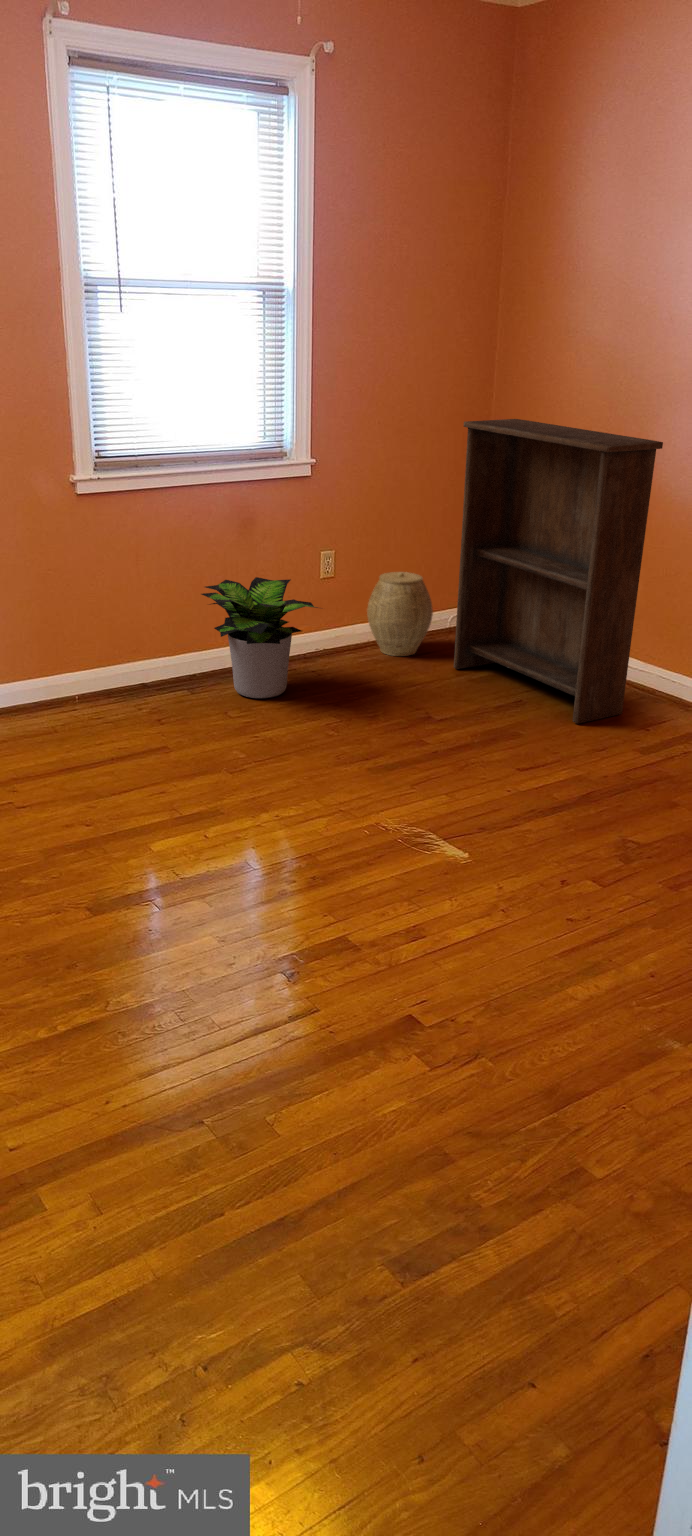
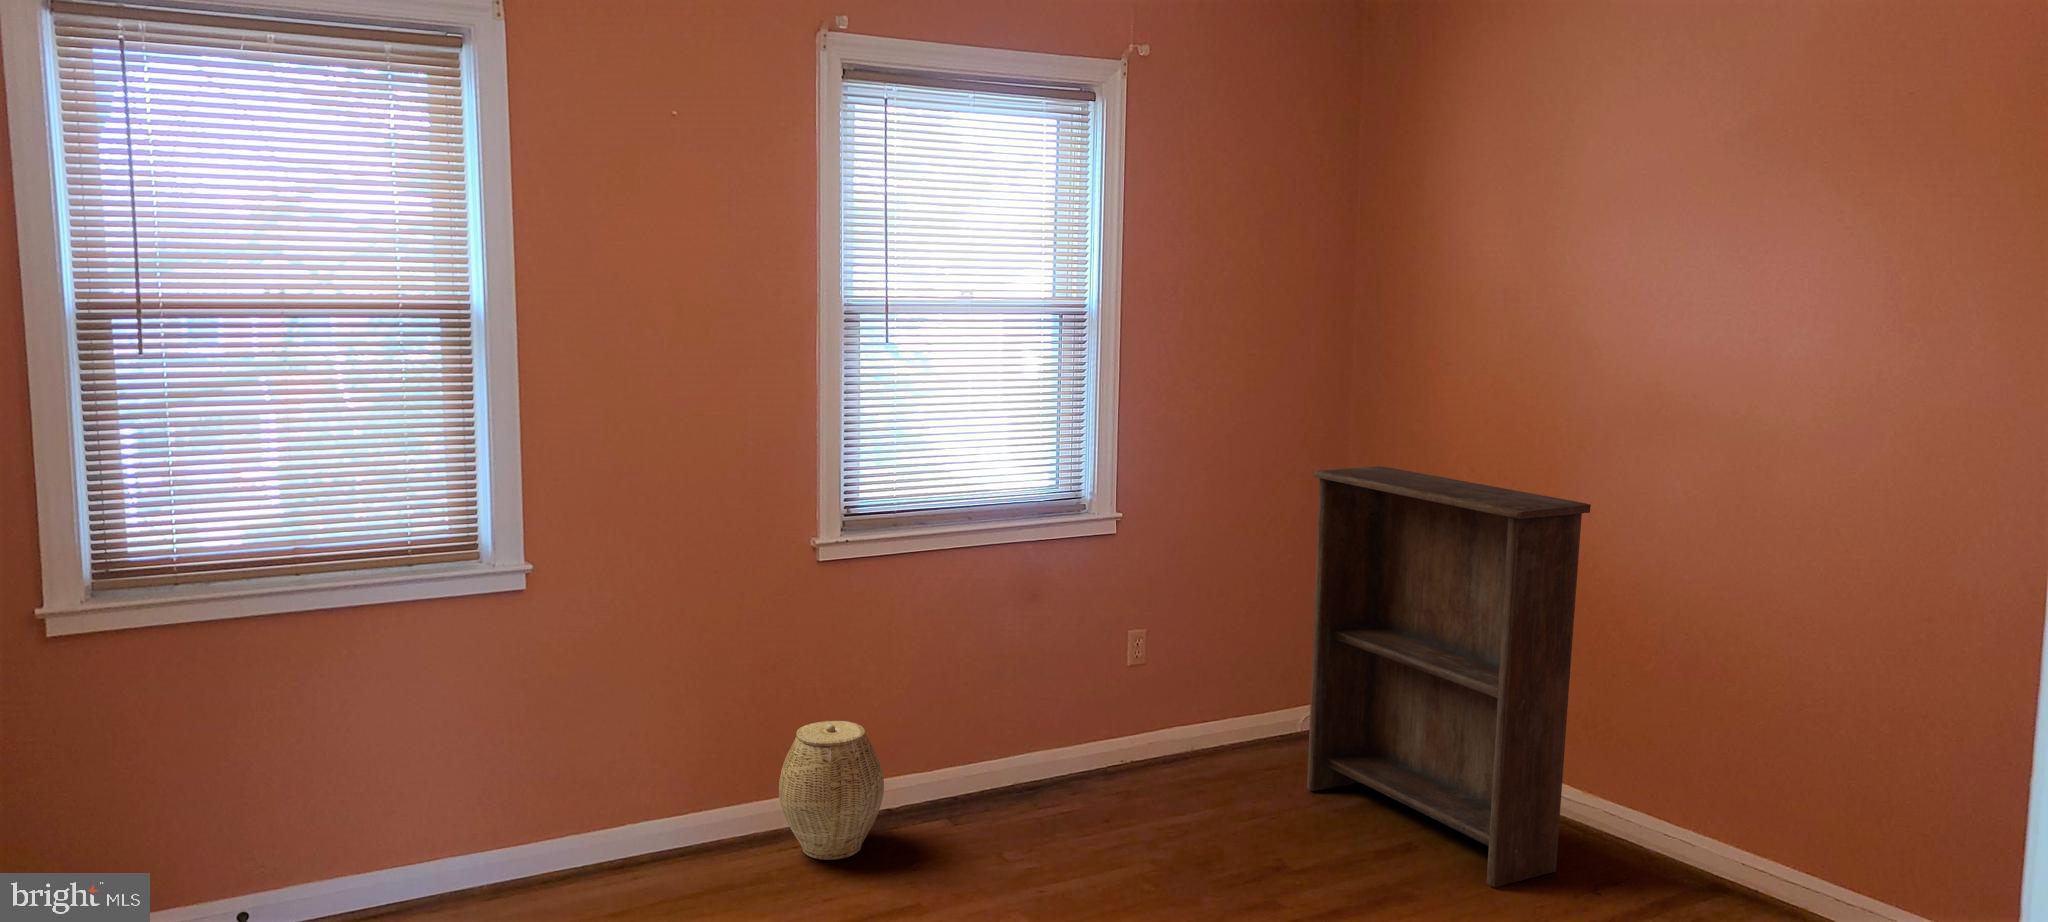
woven basket: present [367,572,433,656] -> present [779,721,884,860]
potted plant: present [201,577,318,698] -> none [969,664,1135,832]

